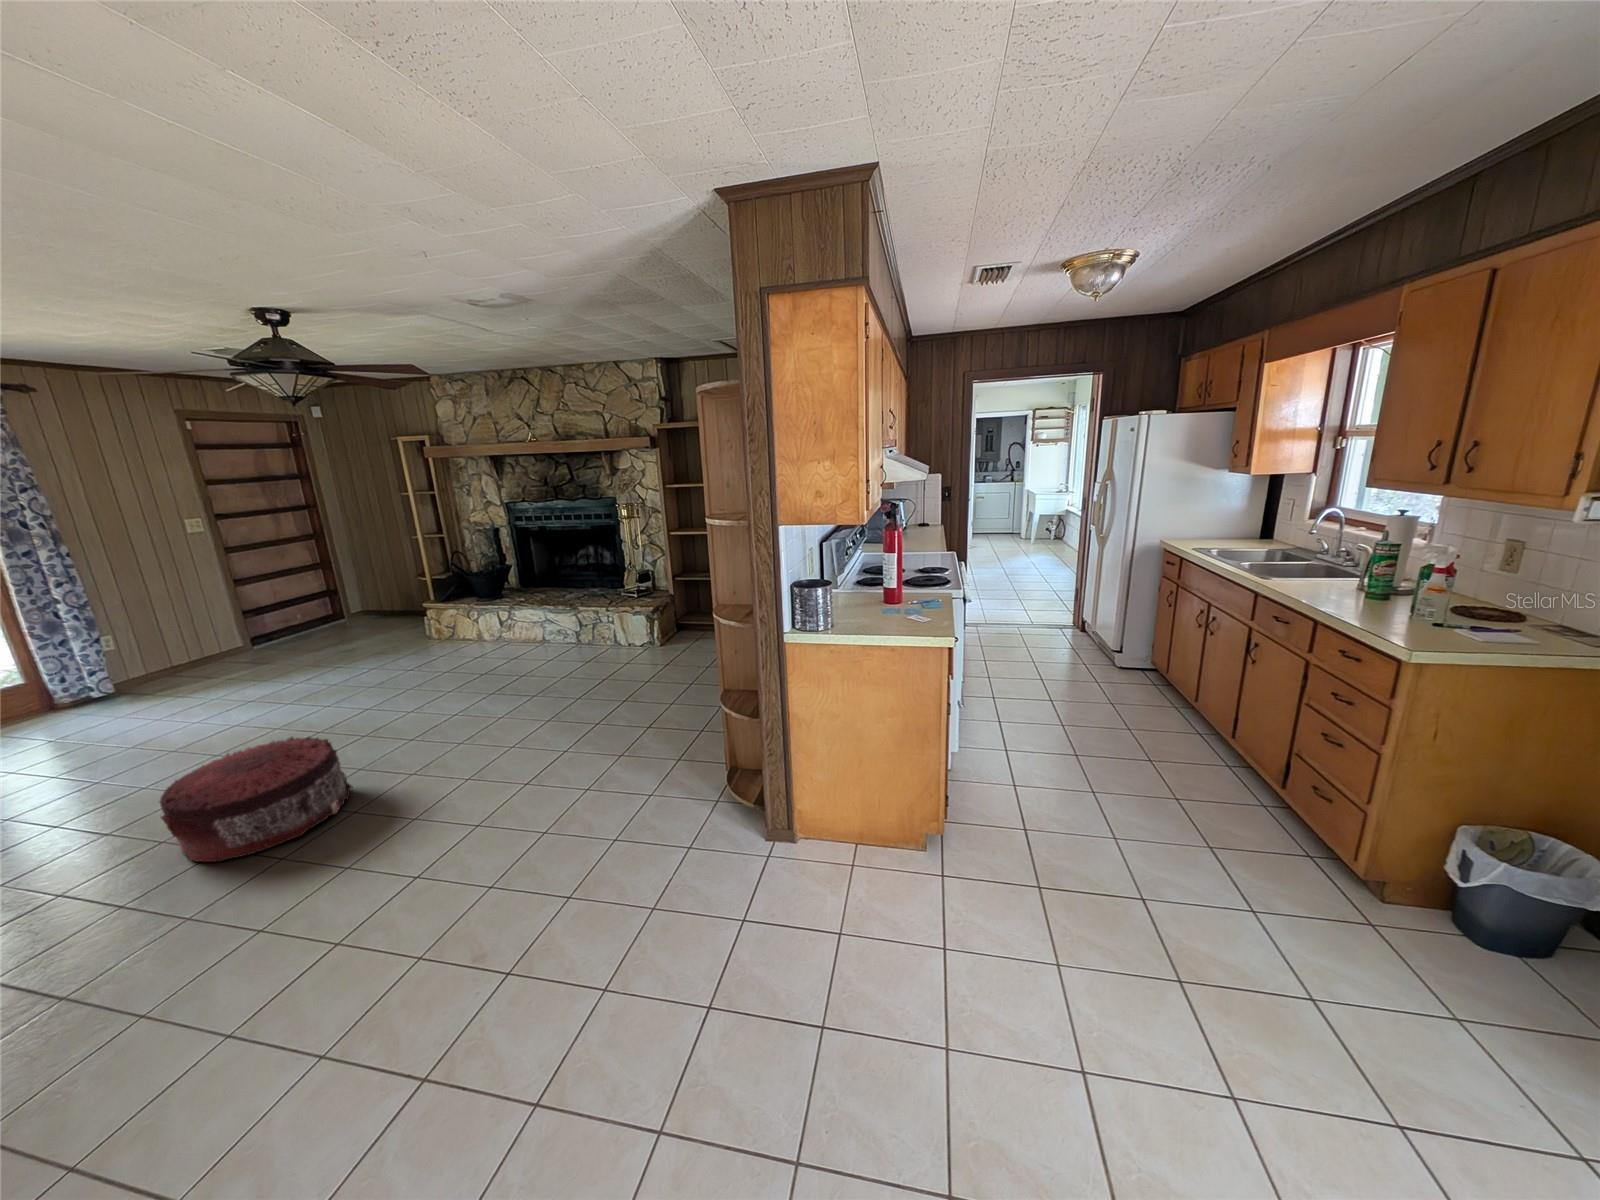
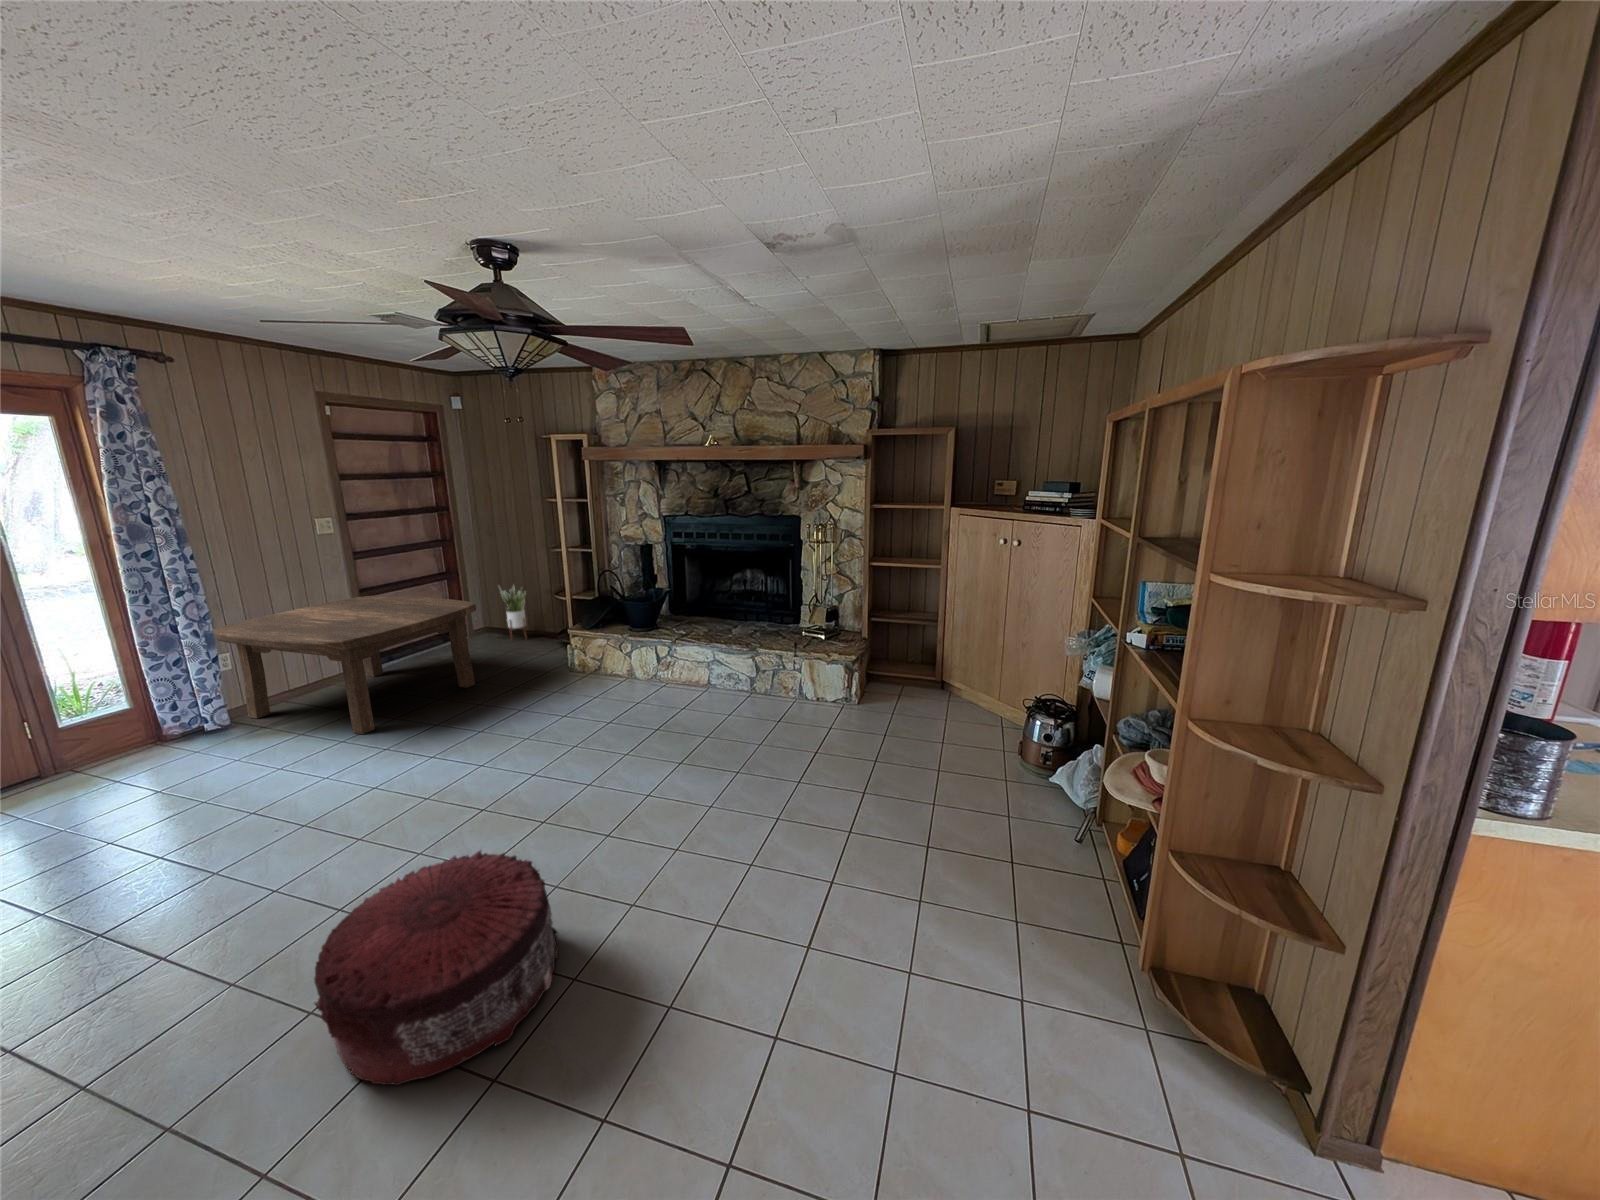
potted plant: none [370,570,401,620] -> present [500,586,526,638]
coffee table: none [94,583,343,692] -> present [214,595,476,734]

